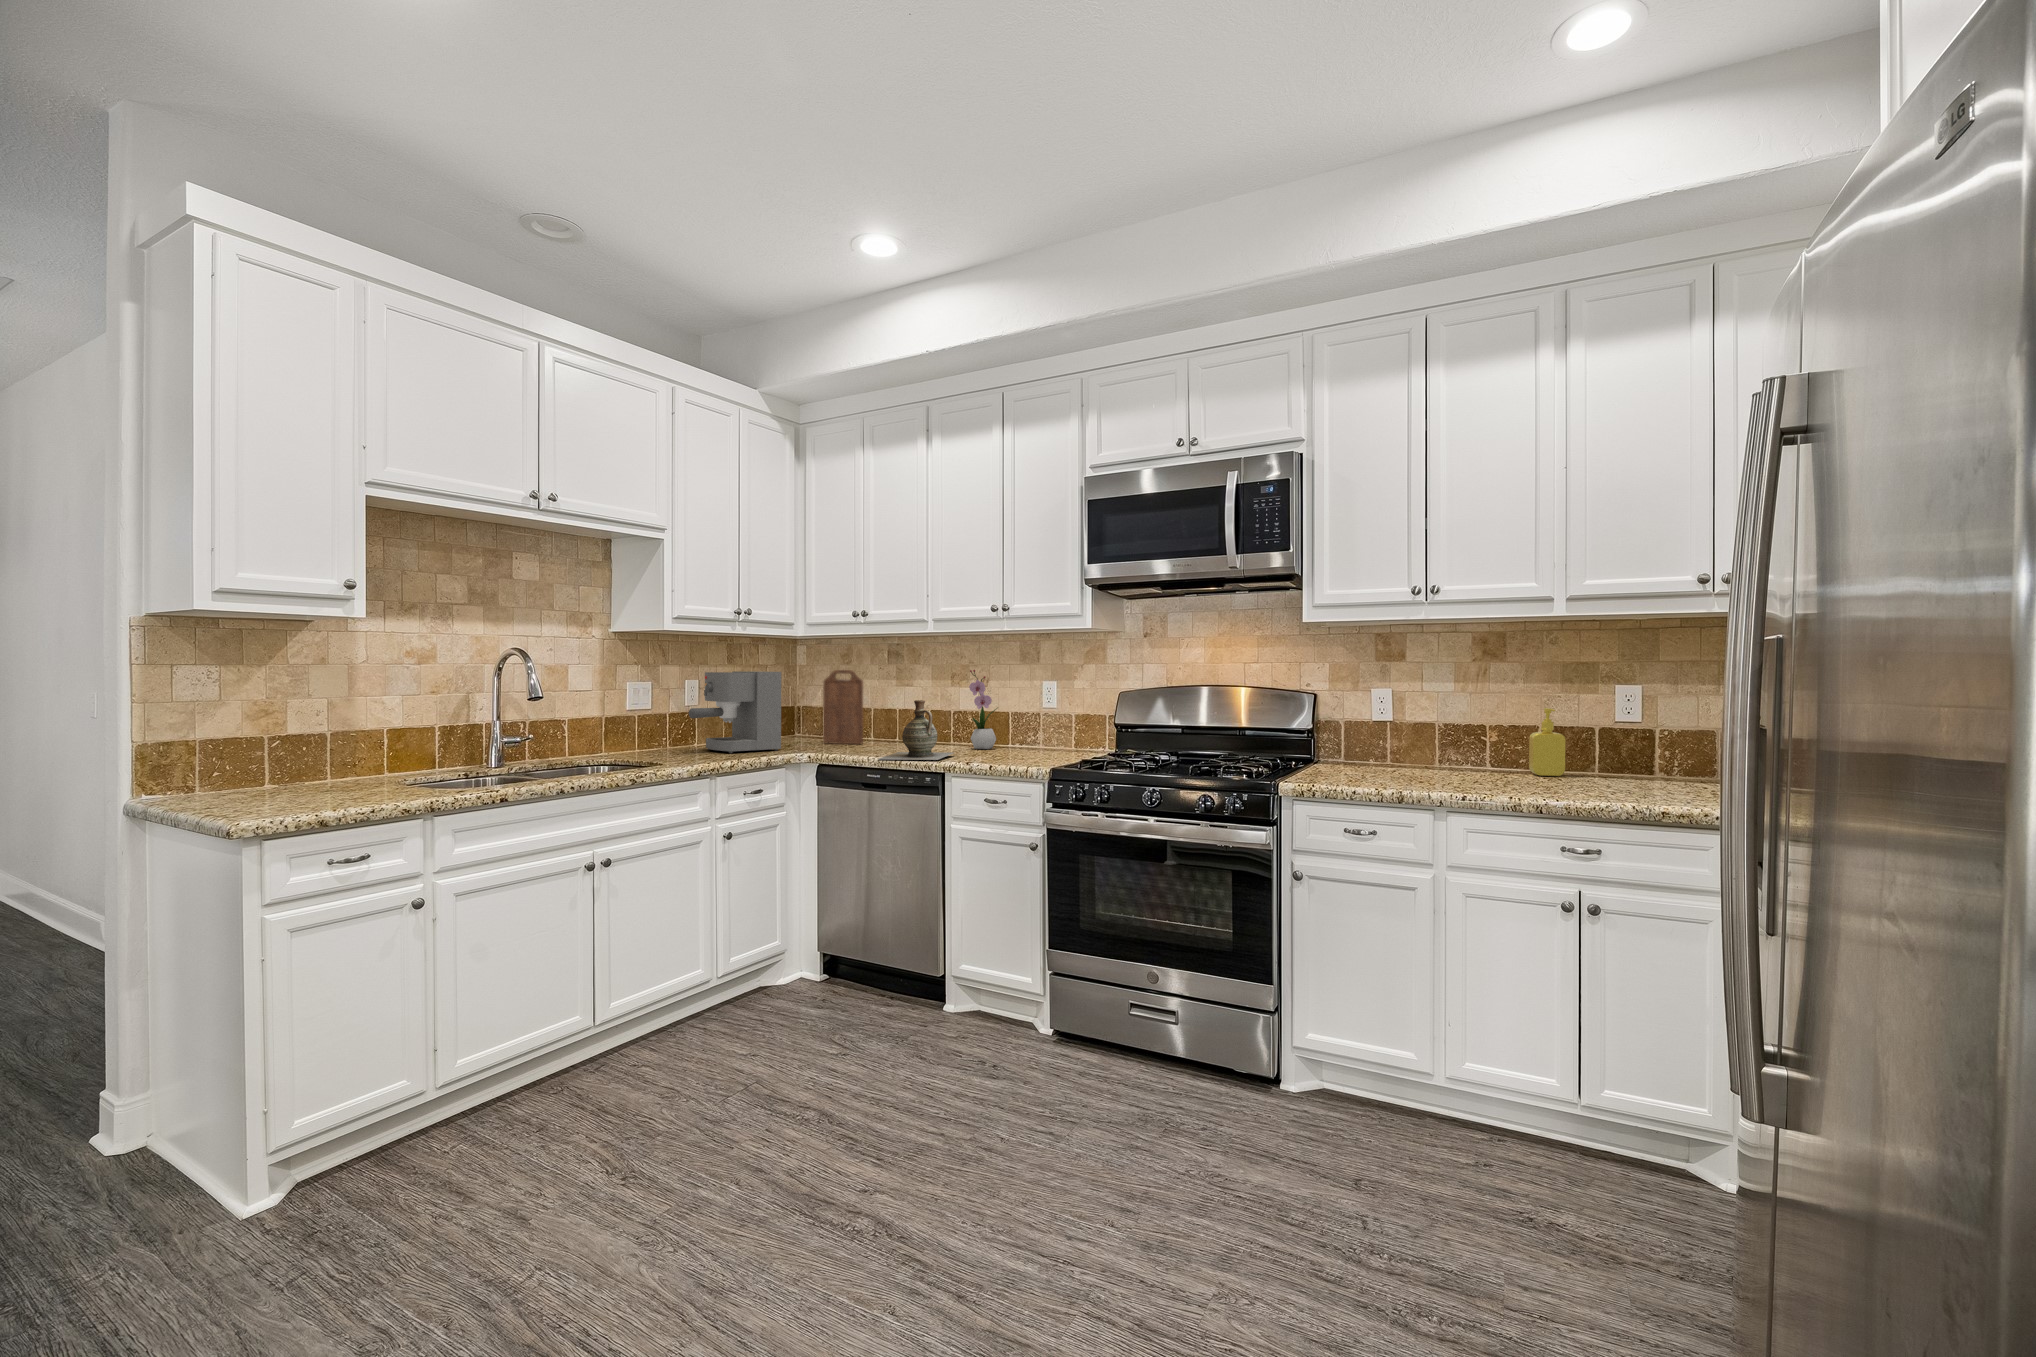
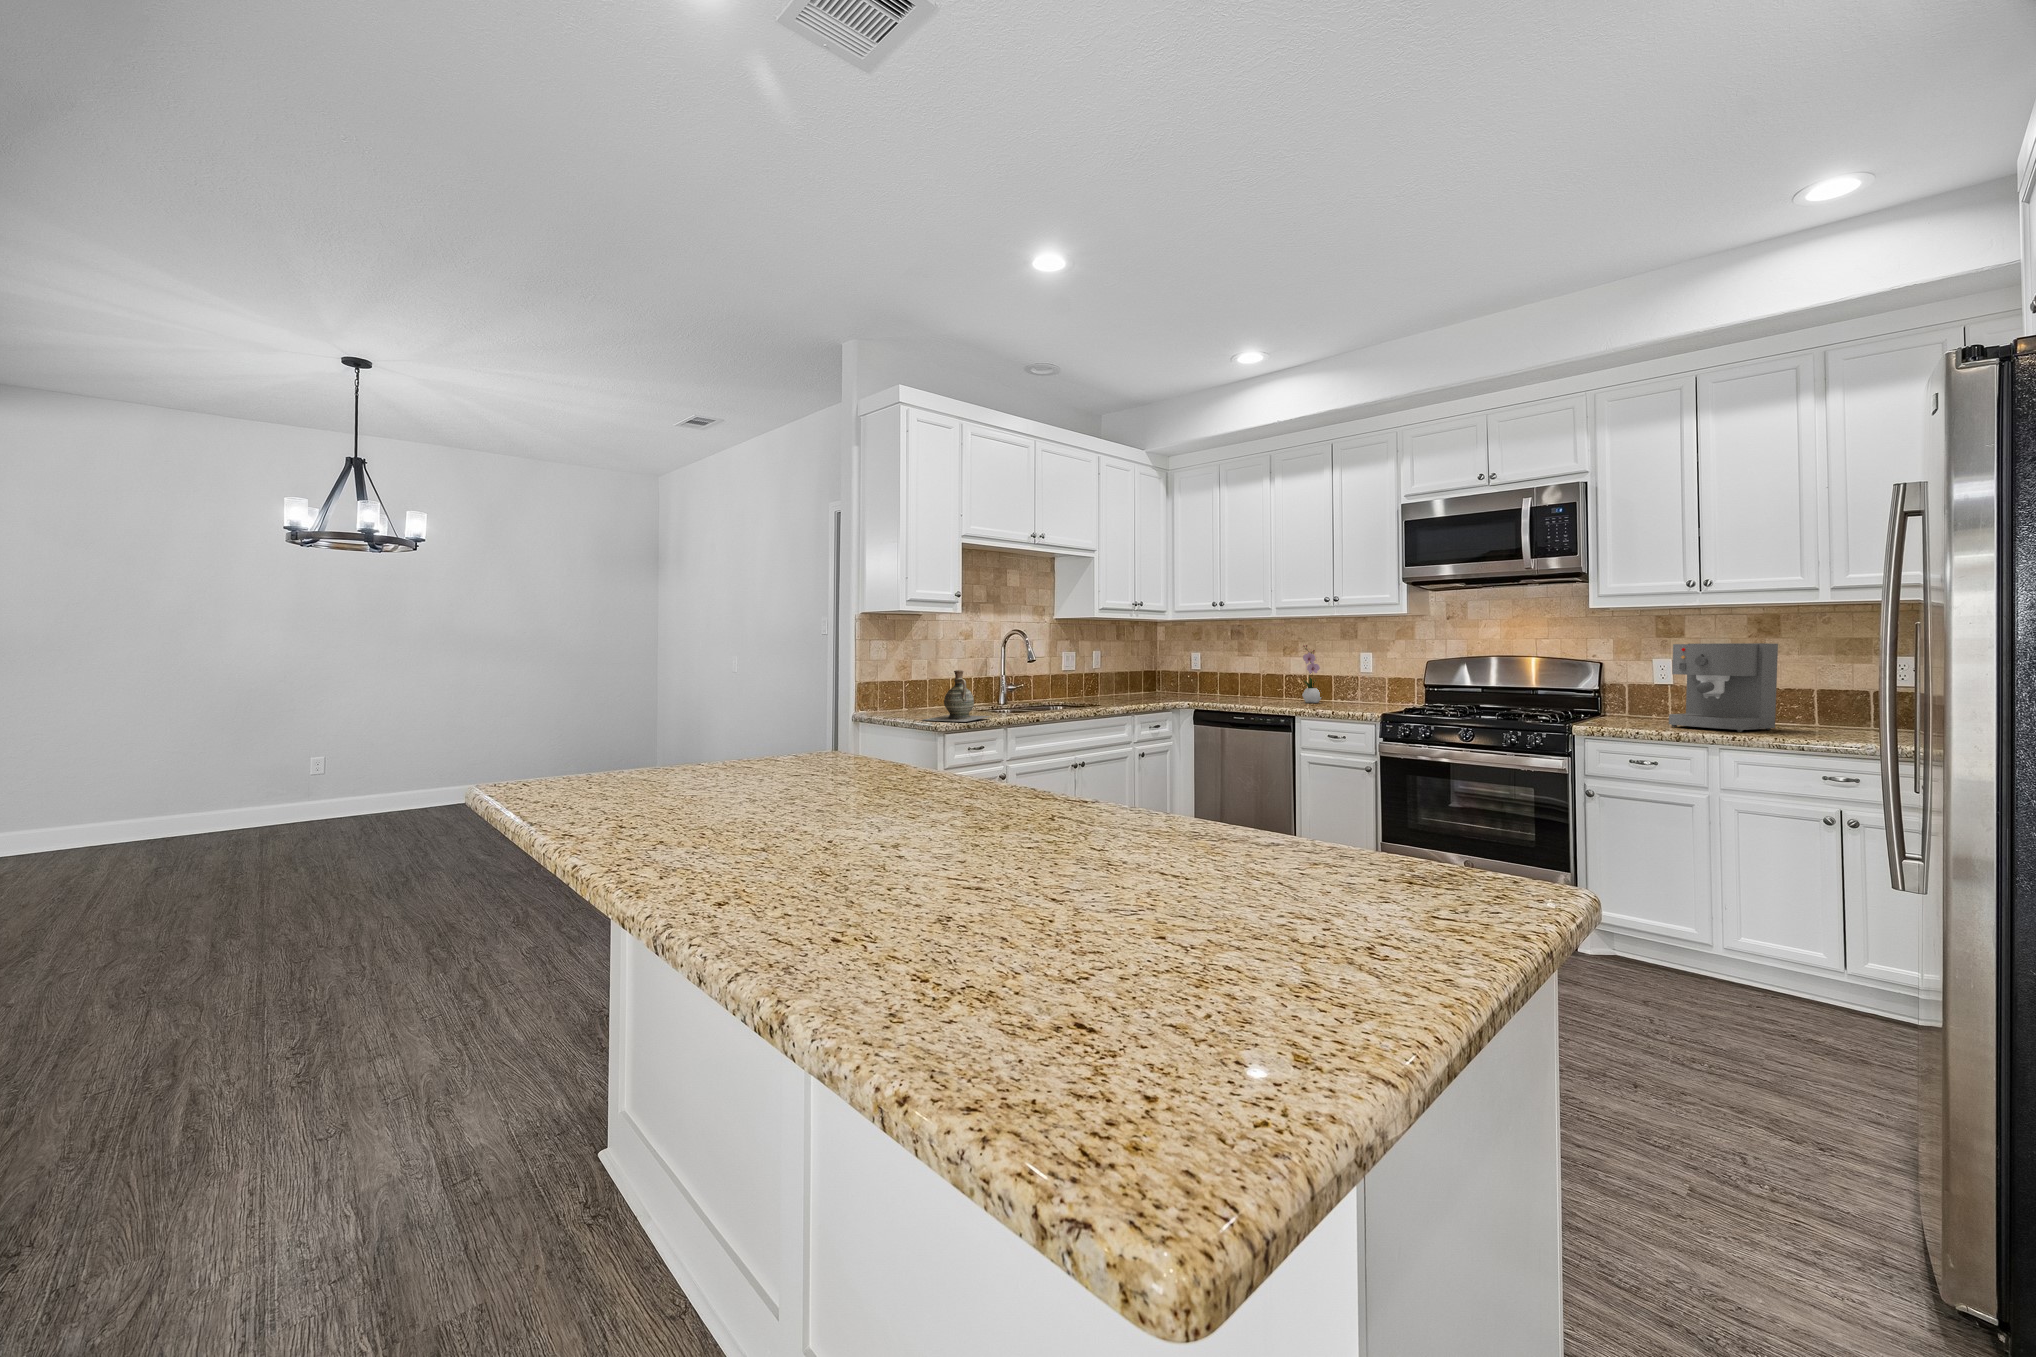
cutting board: present [823,670,863,744] -> none [1186,645,1217,699]
coffee maker: present [689,671,781,753] -> present [1669,643,1778,732]
ceramic jug: present [879,700,953,760] -> present [924,670,991,722]
soap dispenser: present [1529,708,1565,776] -> none [1800,674,1836,728]

